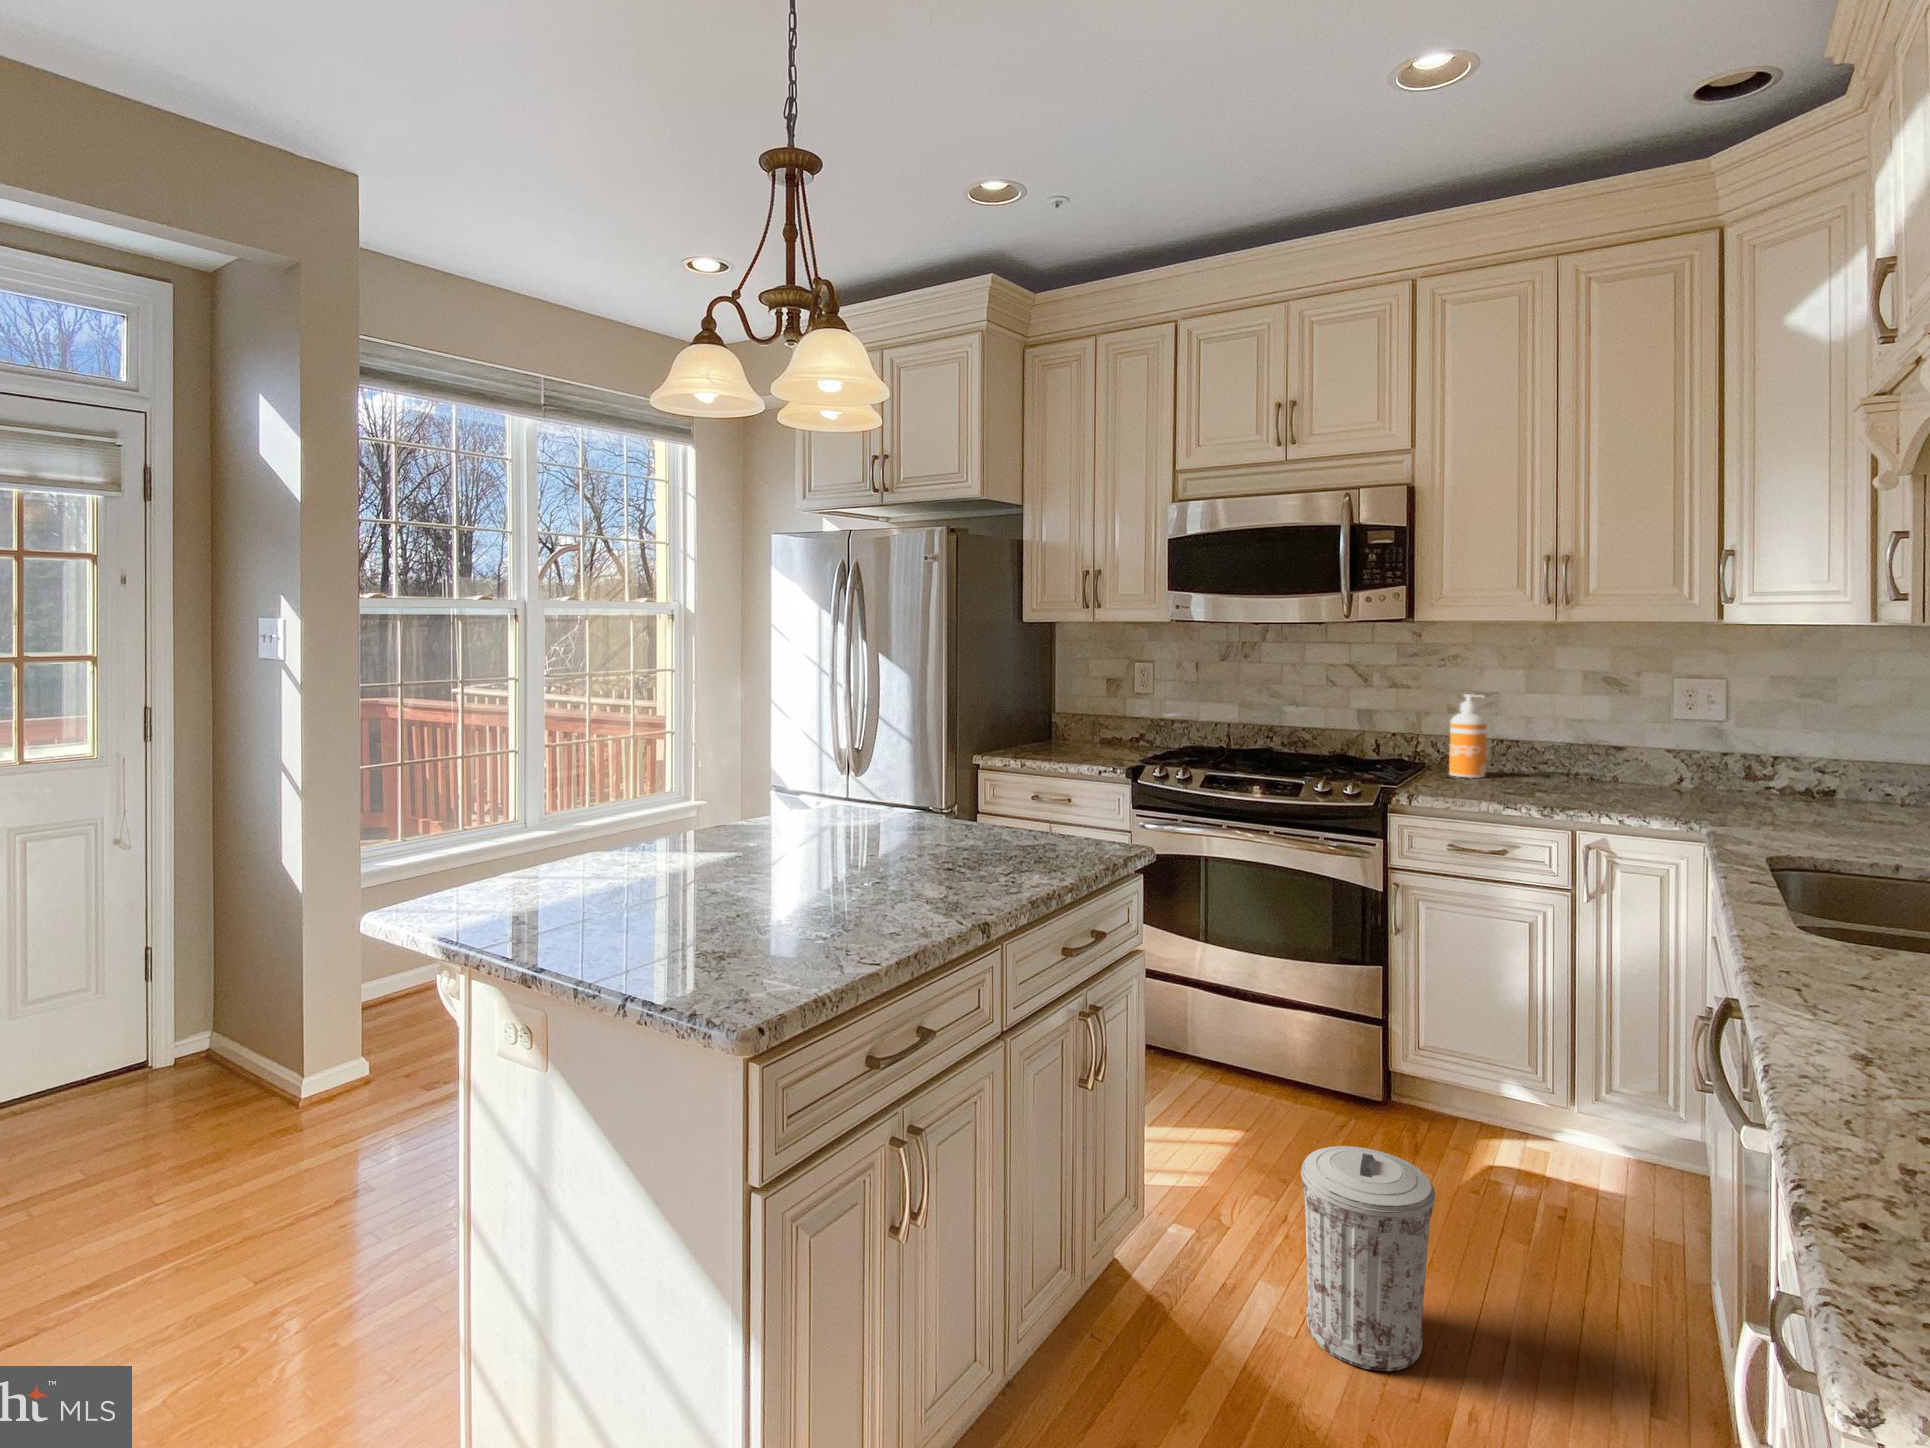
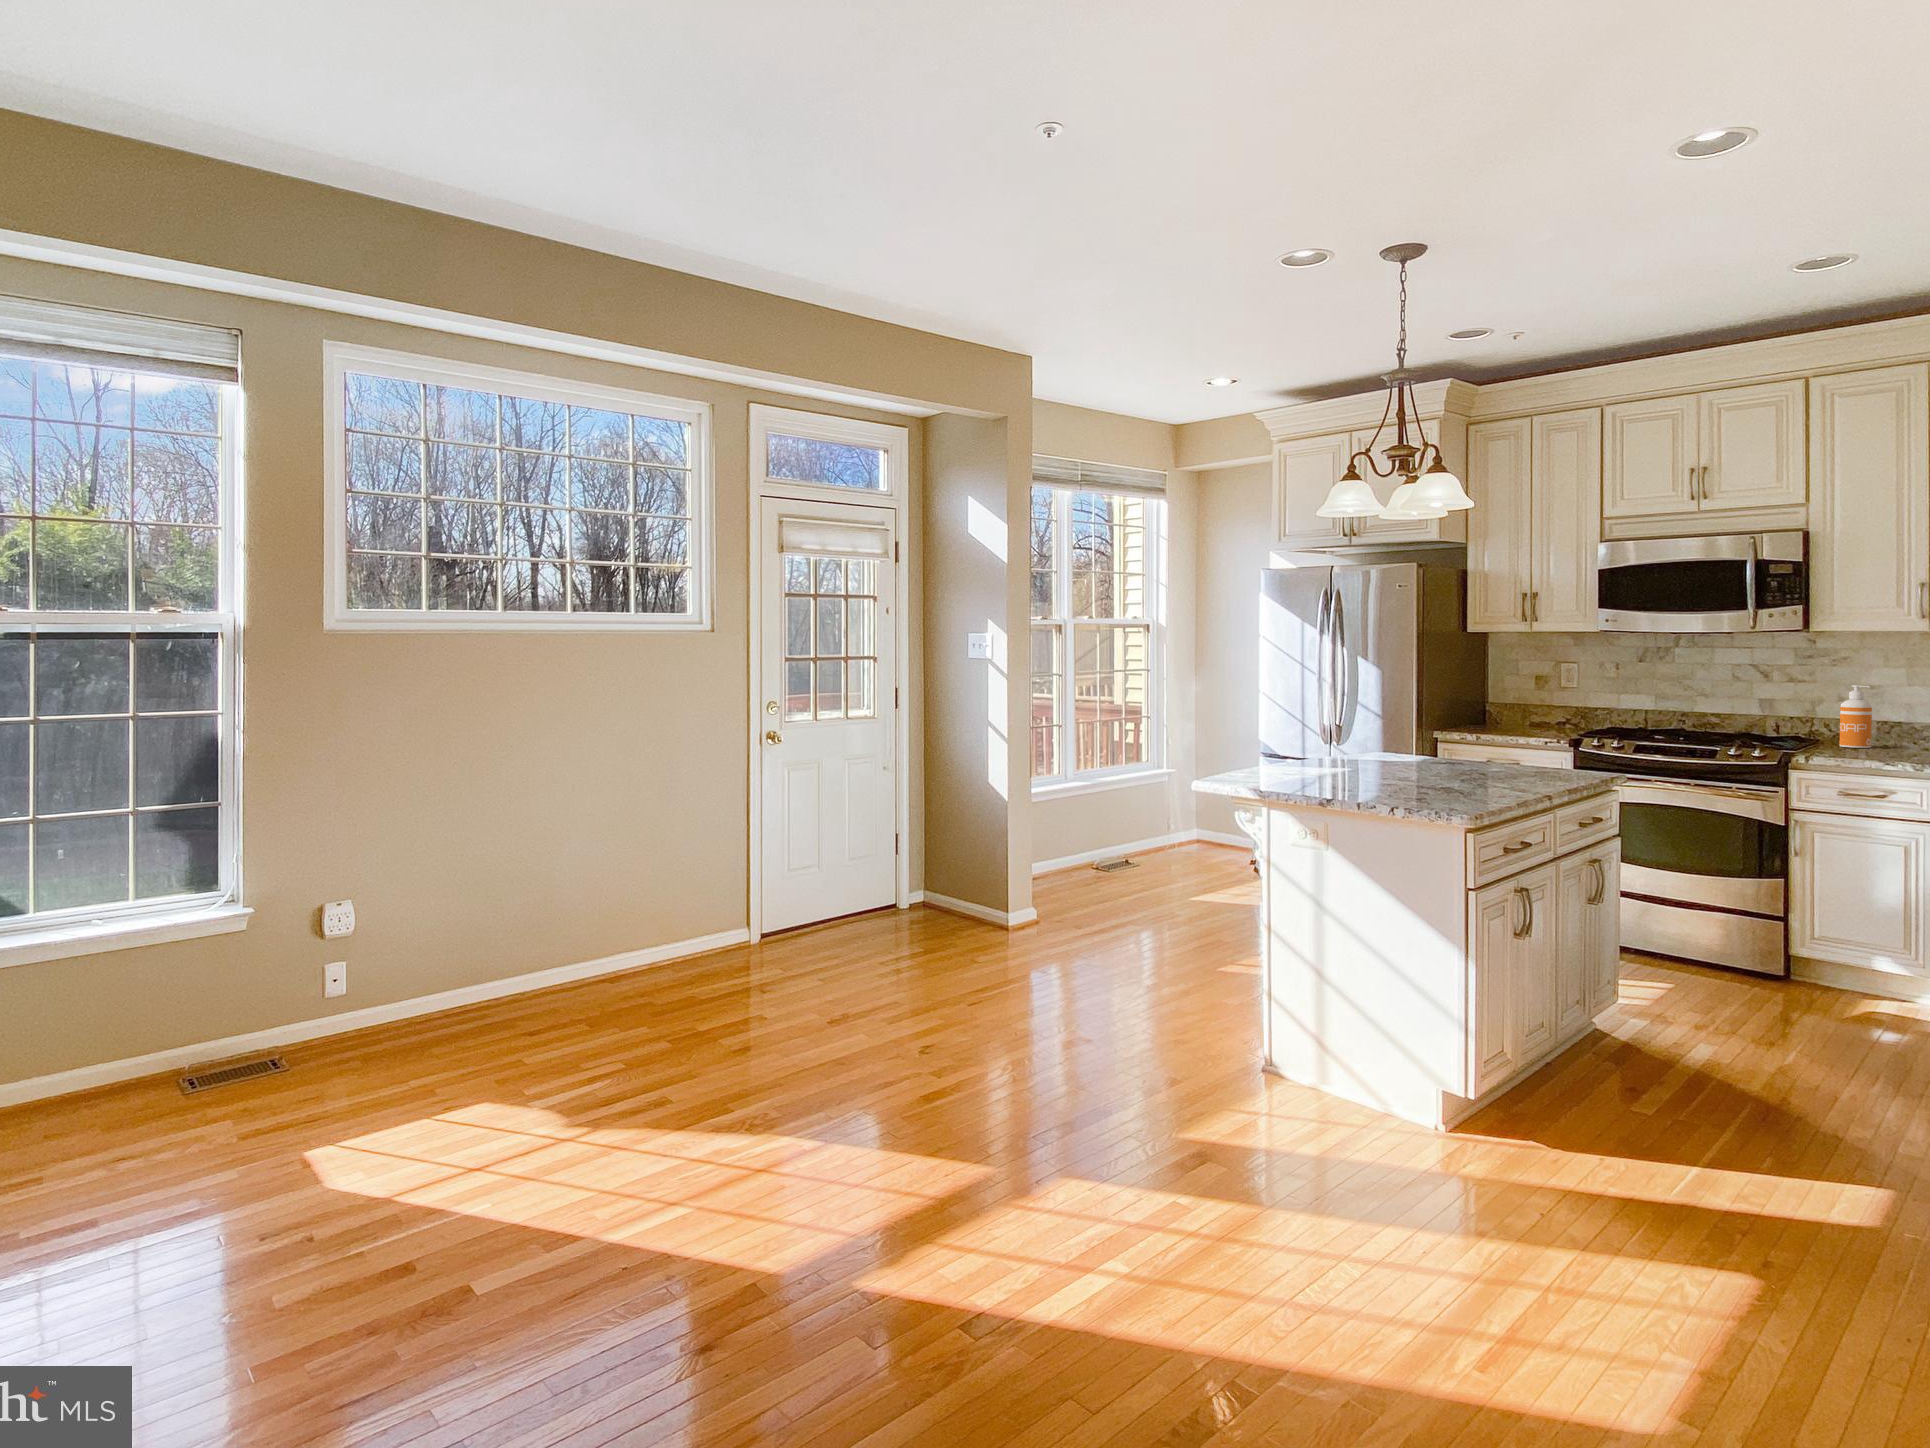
trash can: present [1301,1146,1435,1371] -> none [1733,958,1827,1081]

